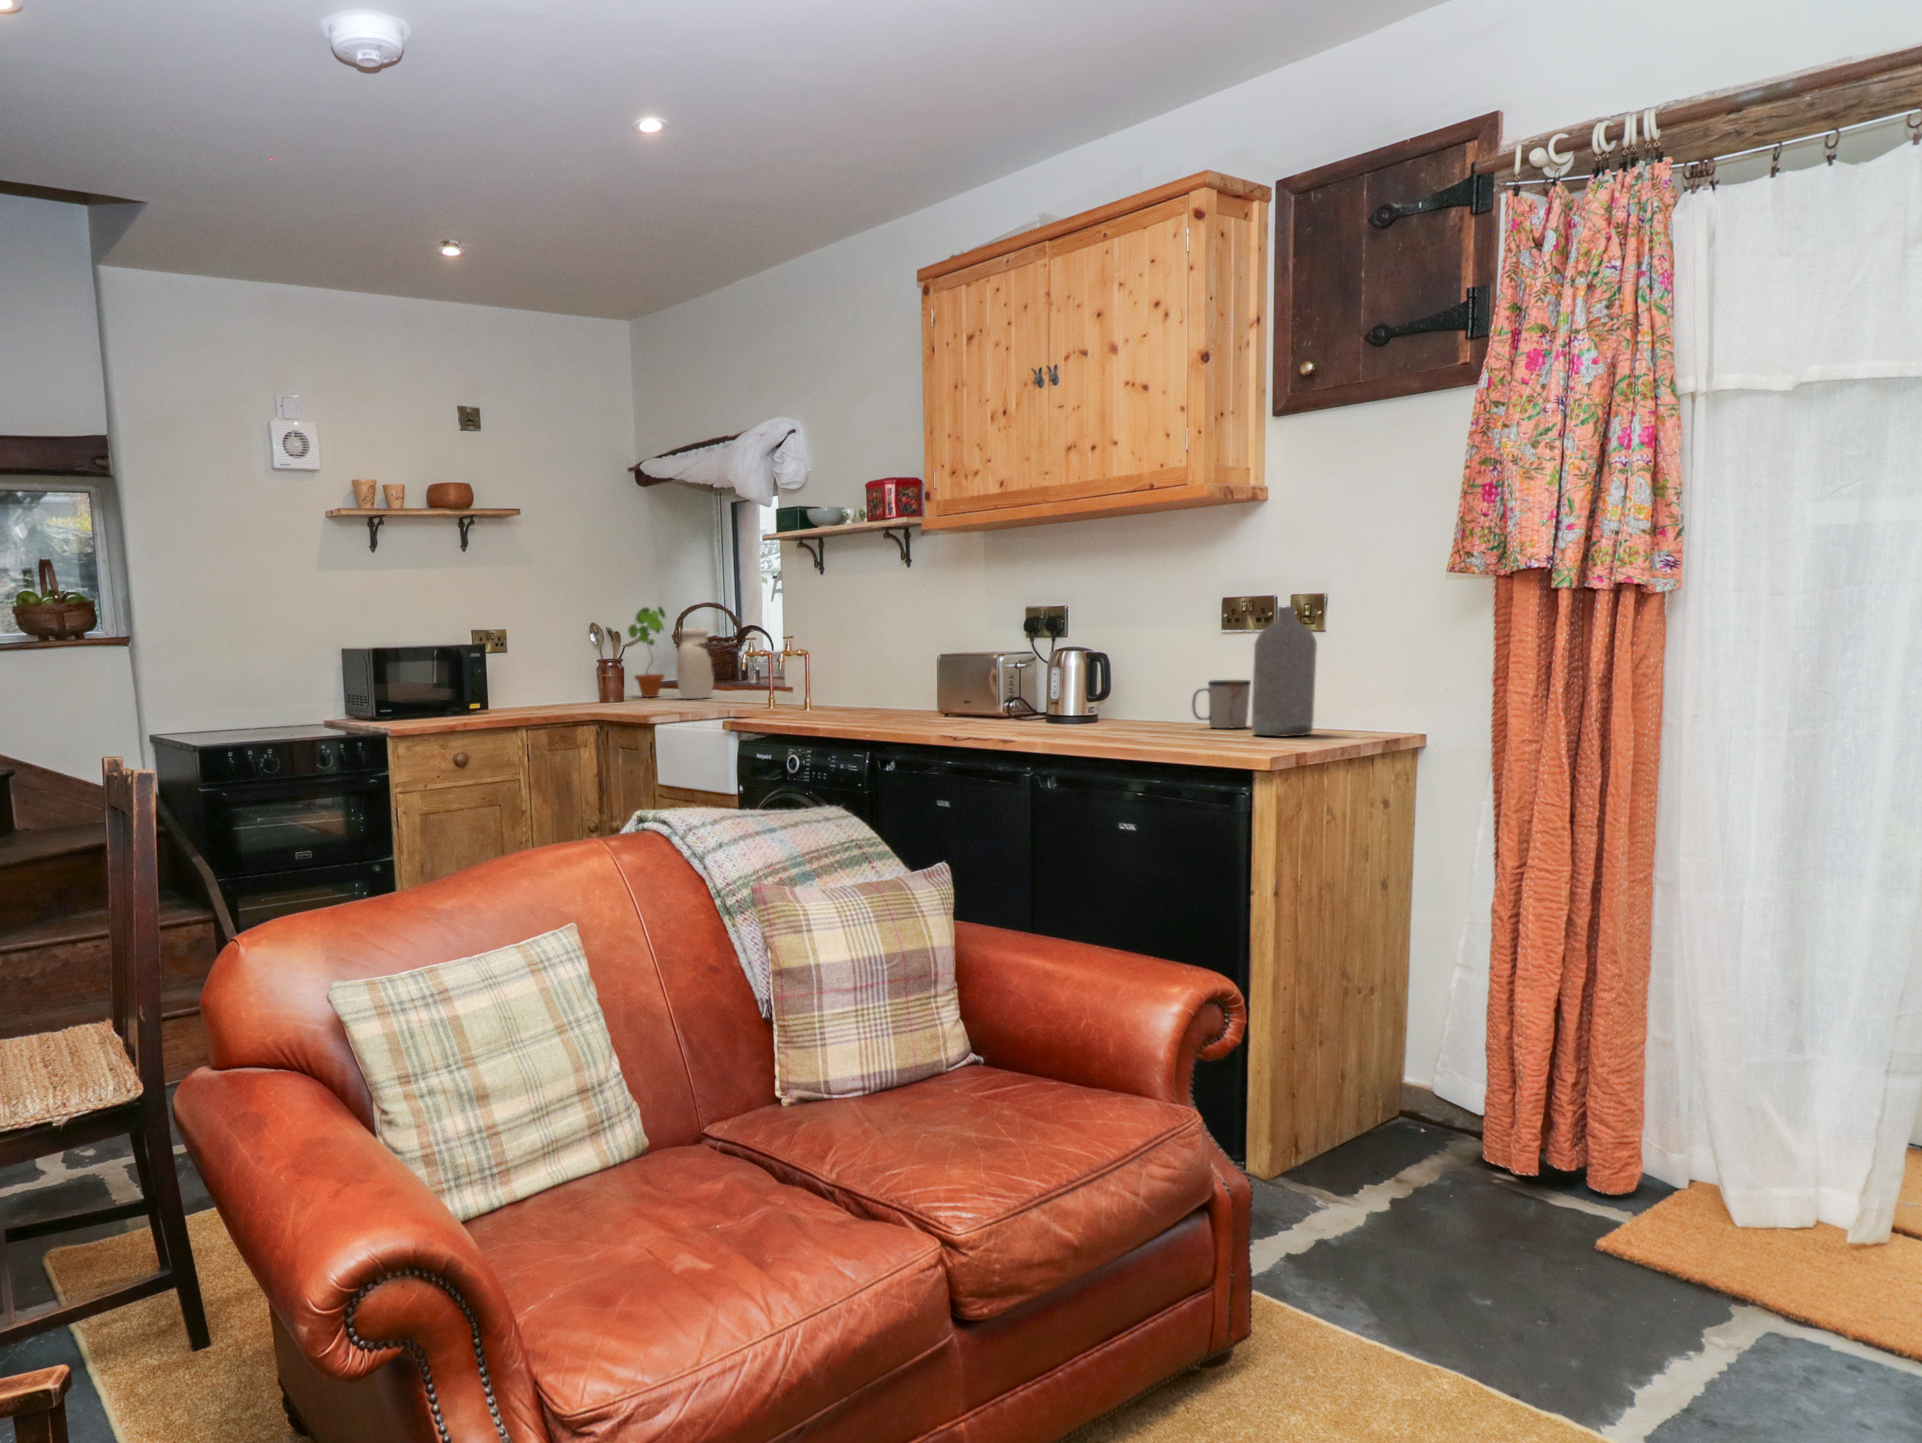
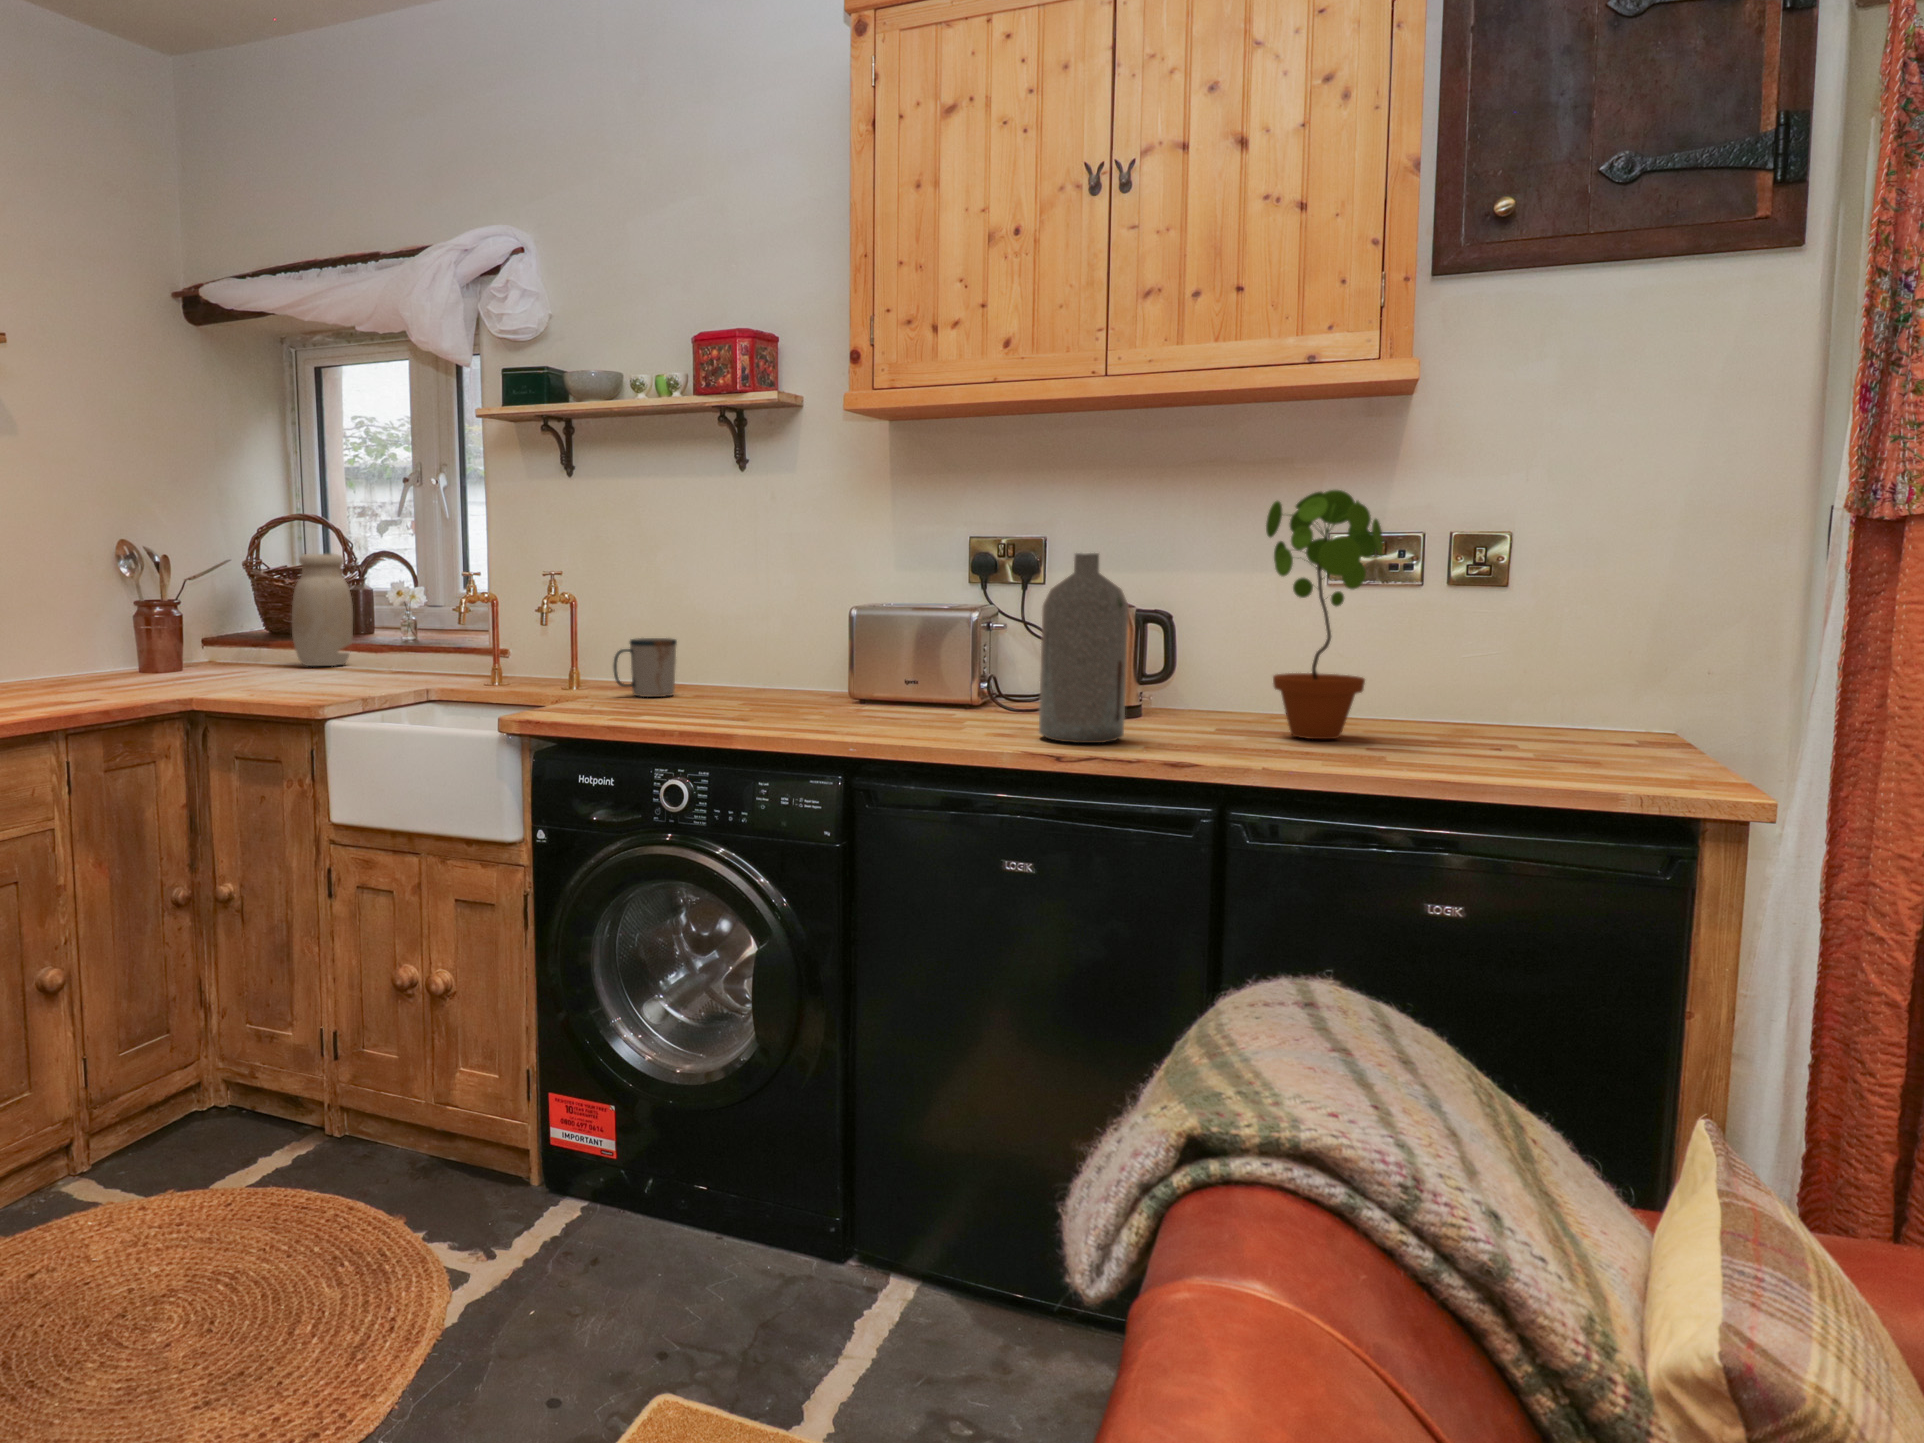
bottle: present [1251,606,1317,736] -> present [1039,553,1129,743]
potted plant: present [628,607,665,697] -> present [1266,490,1384,739]
mug: present [1192,680,1251,728] -> present [613,638,677,697]

